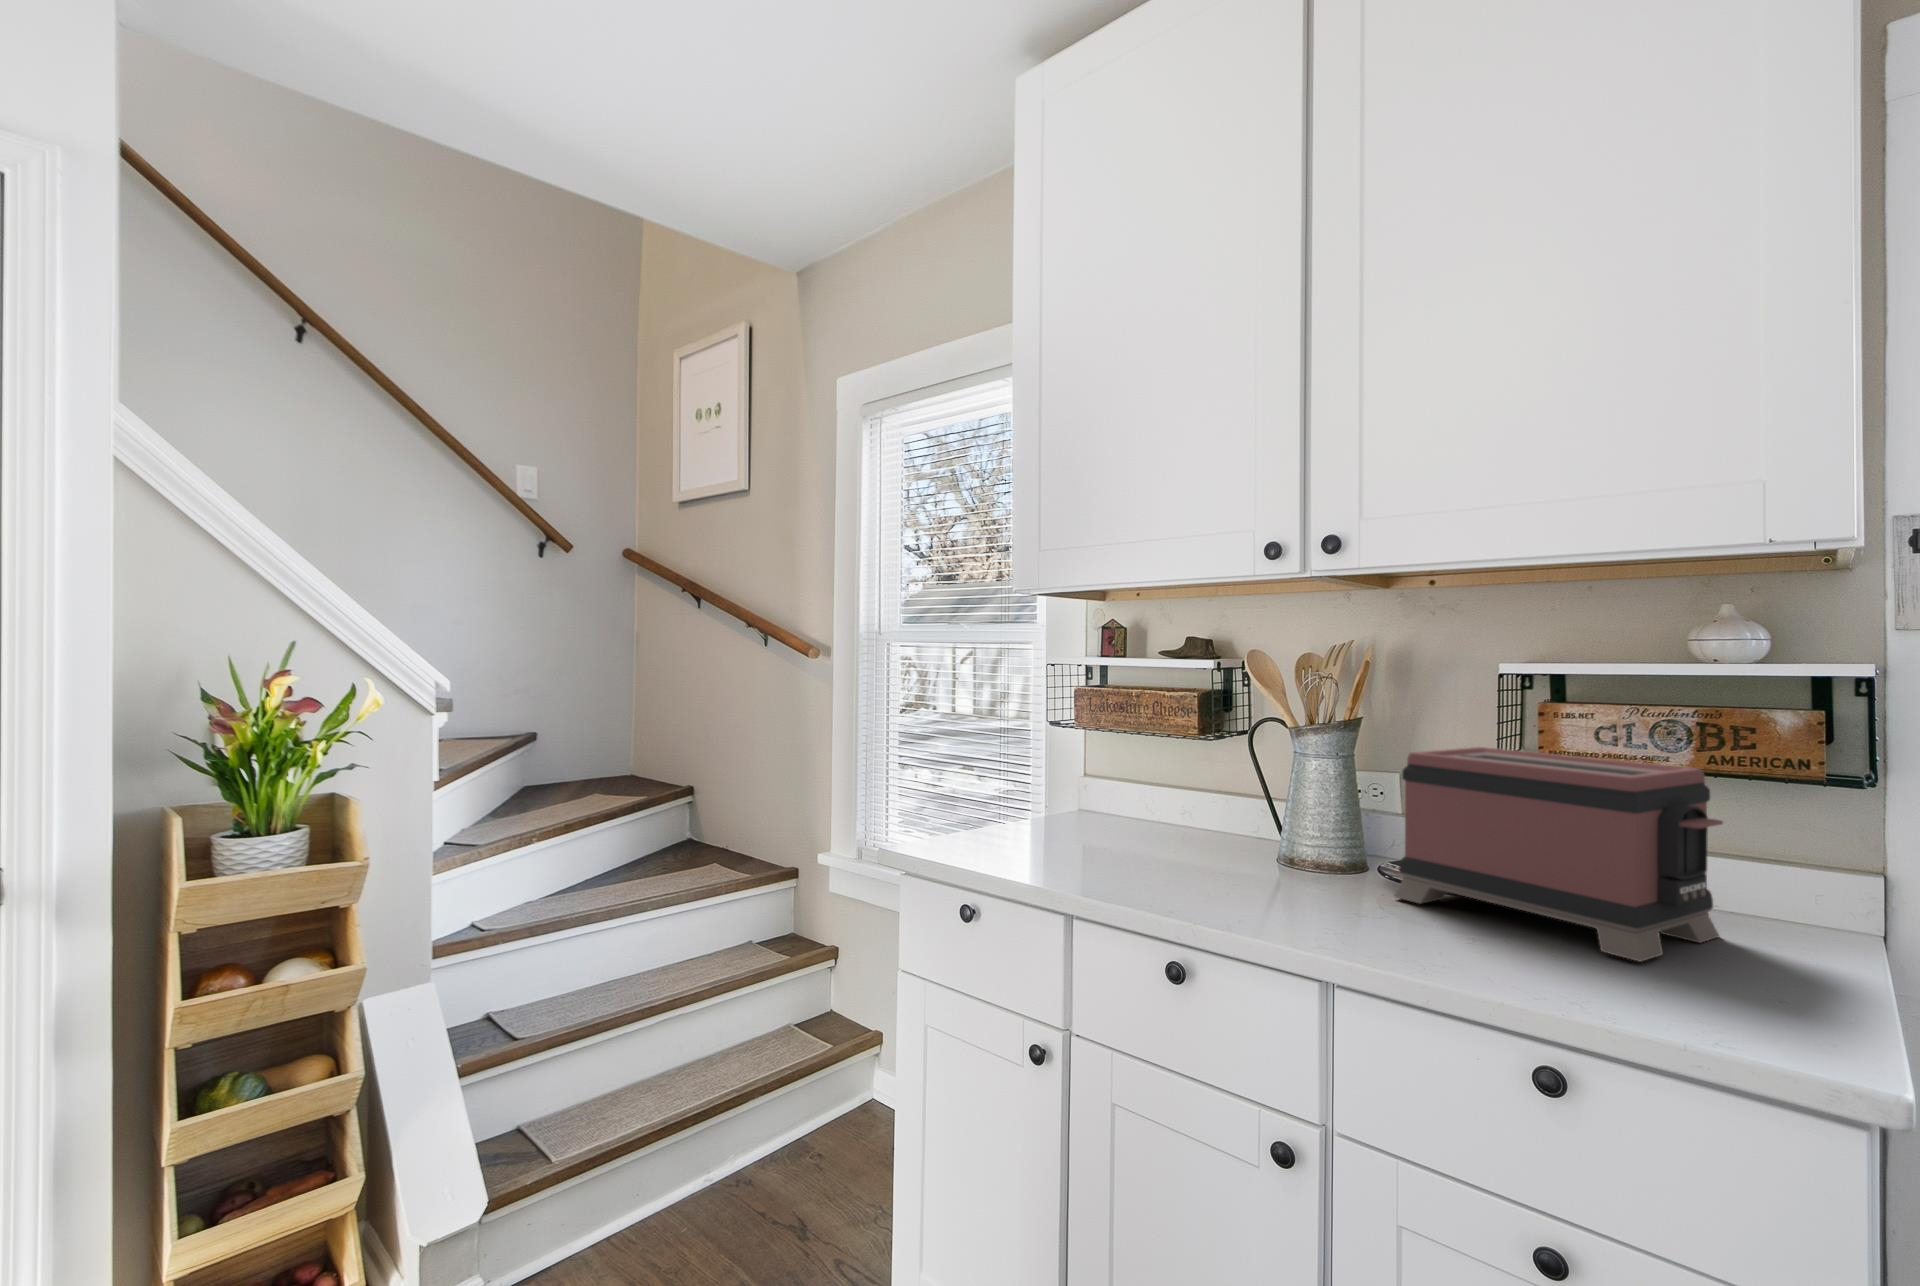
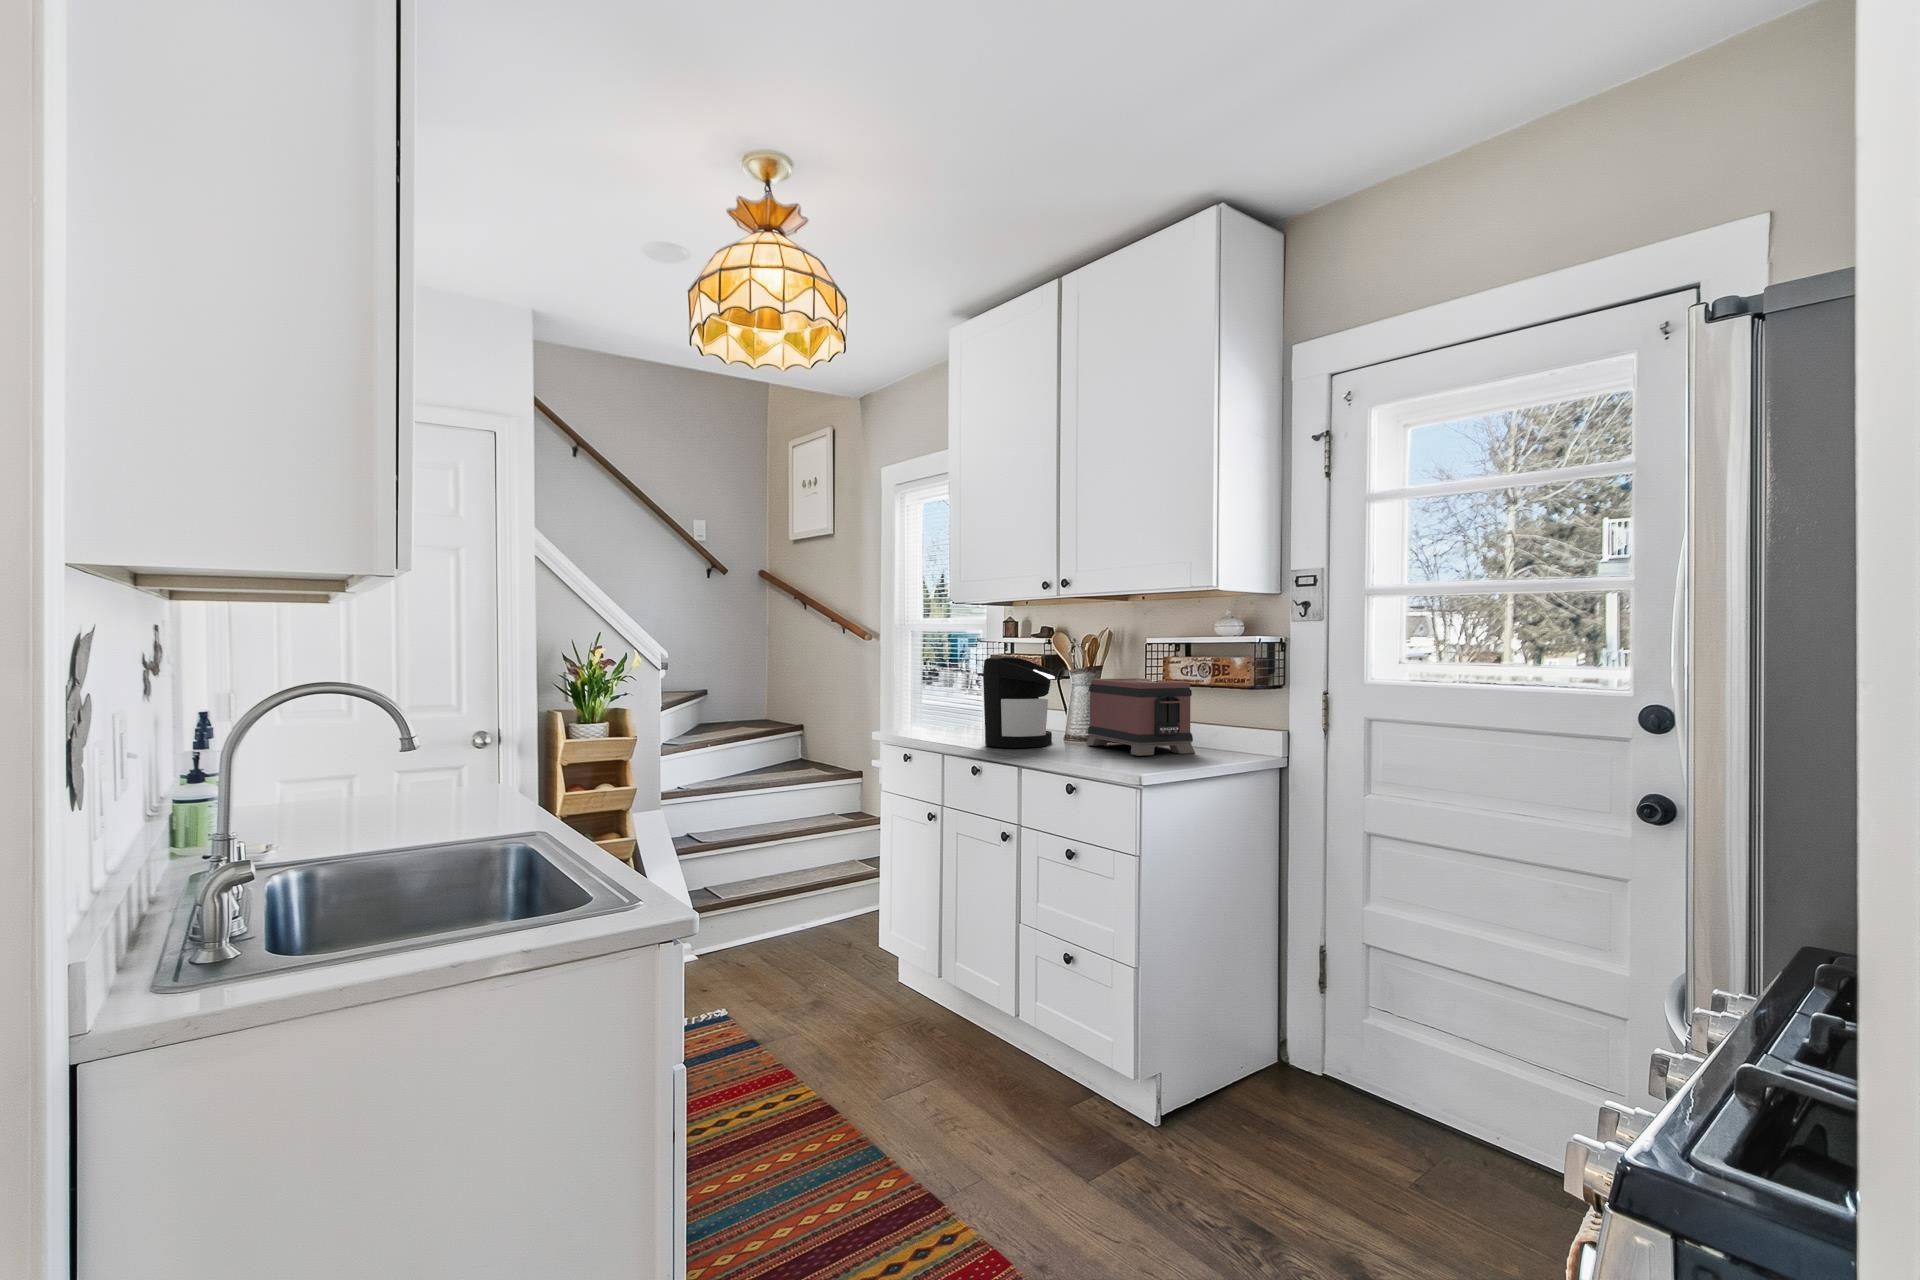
coffee maker: none [1161,703,1321,917] -> present [983,657,1055,748]

